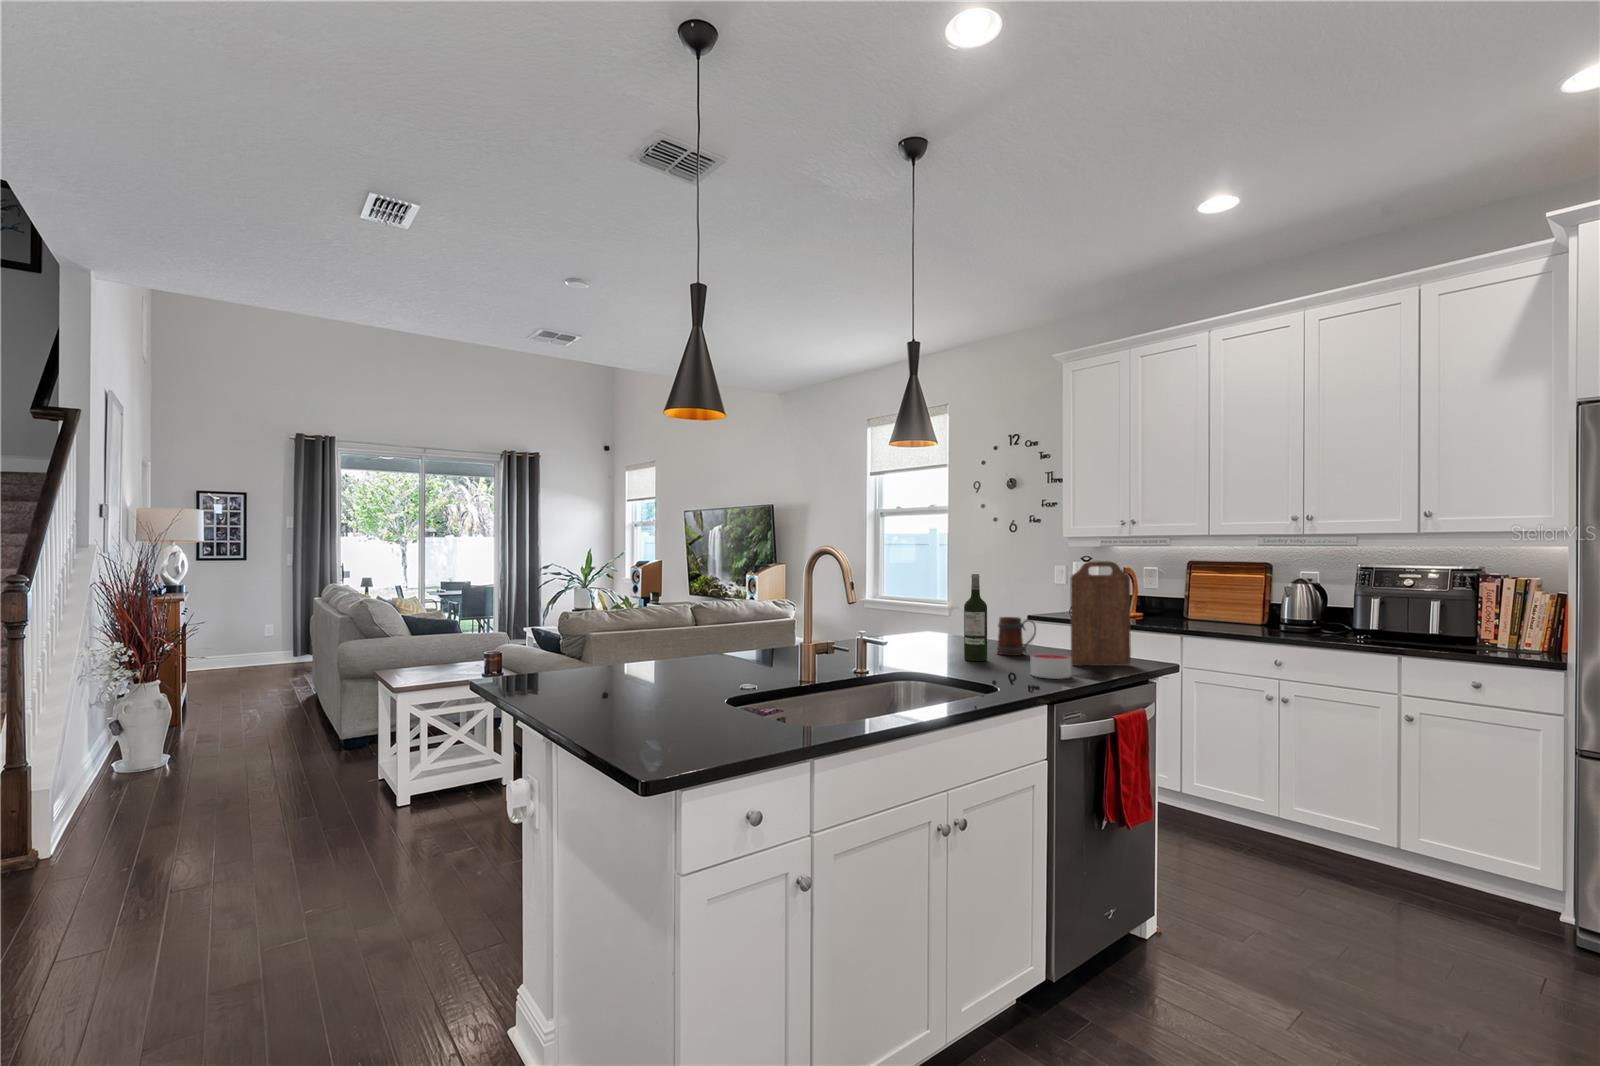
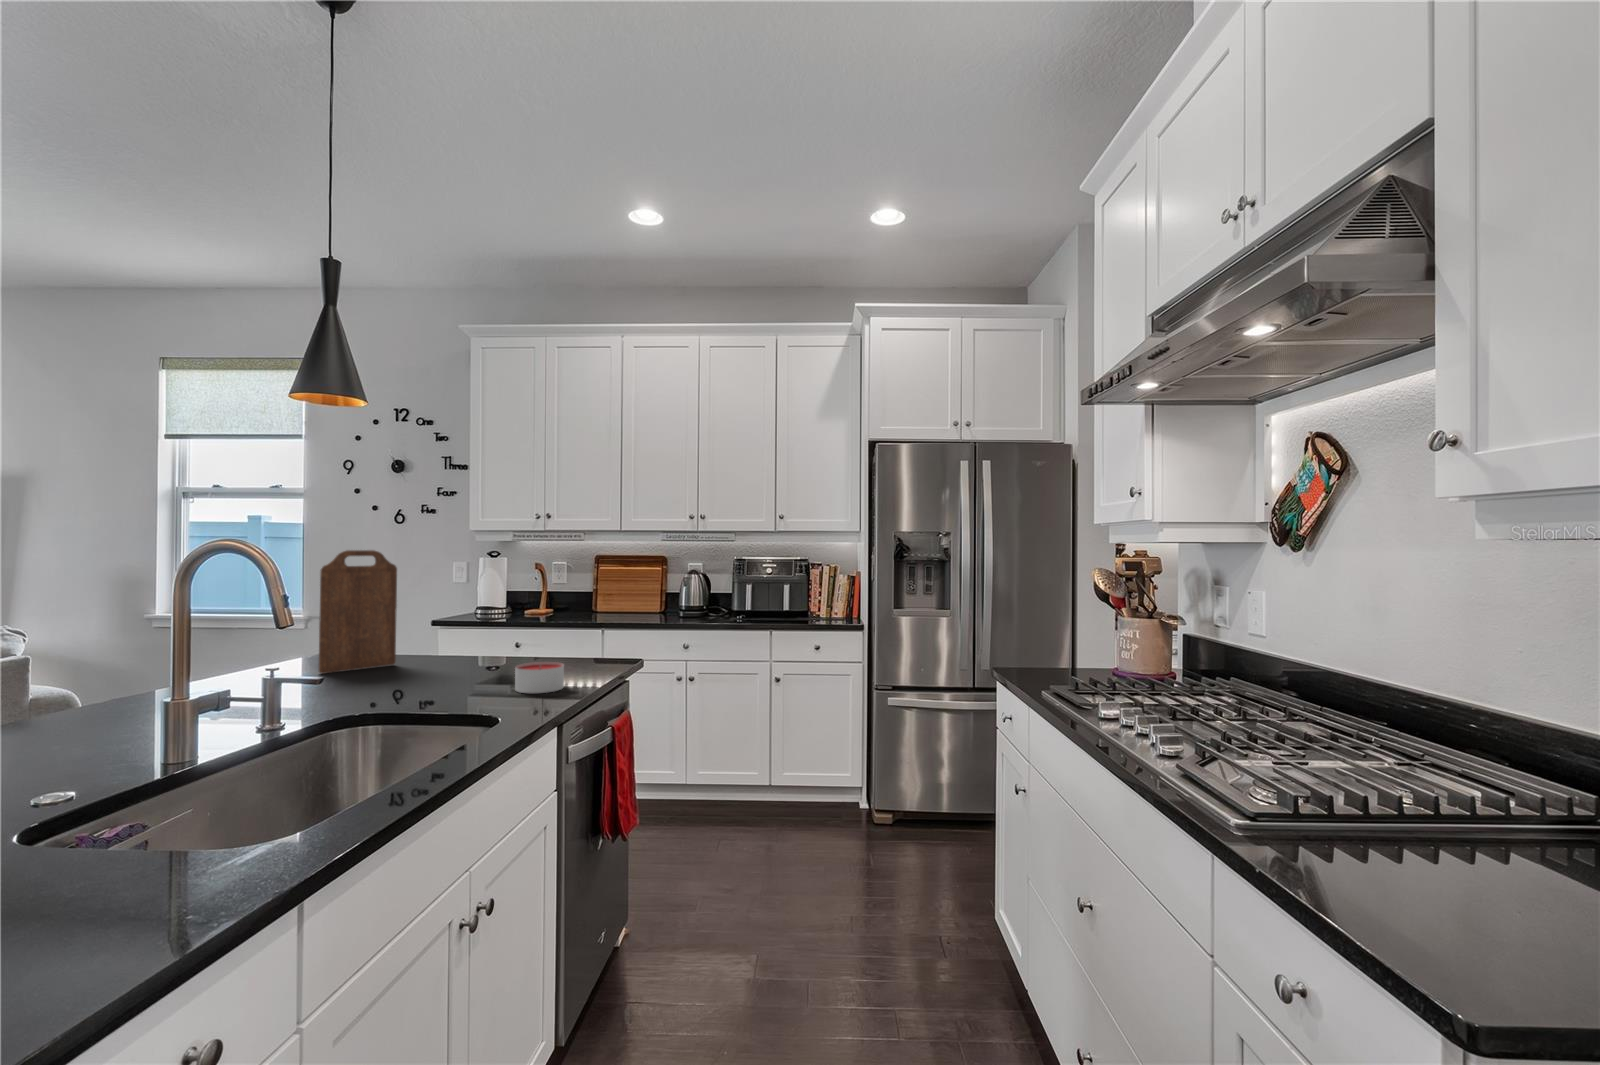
cutting board: present [1070,561,1131,665] -> present [319,550,397,673]
wine bottle: present [964,574,987,661] -> none [410,571,444,684]
mug: present [997,617,1036,656] -> none [444,622,496,671]

